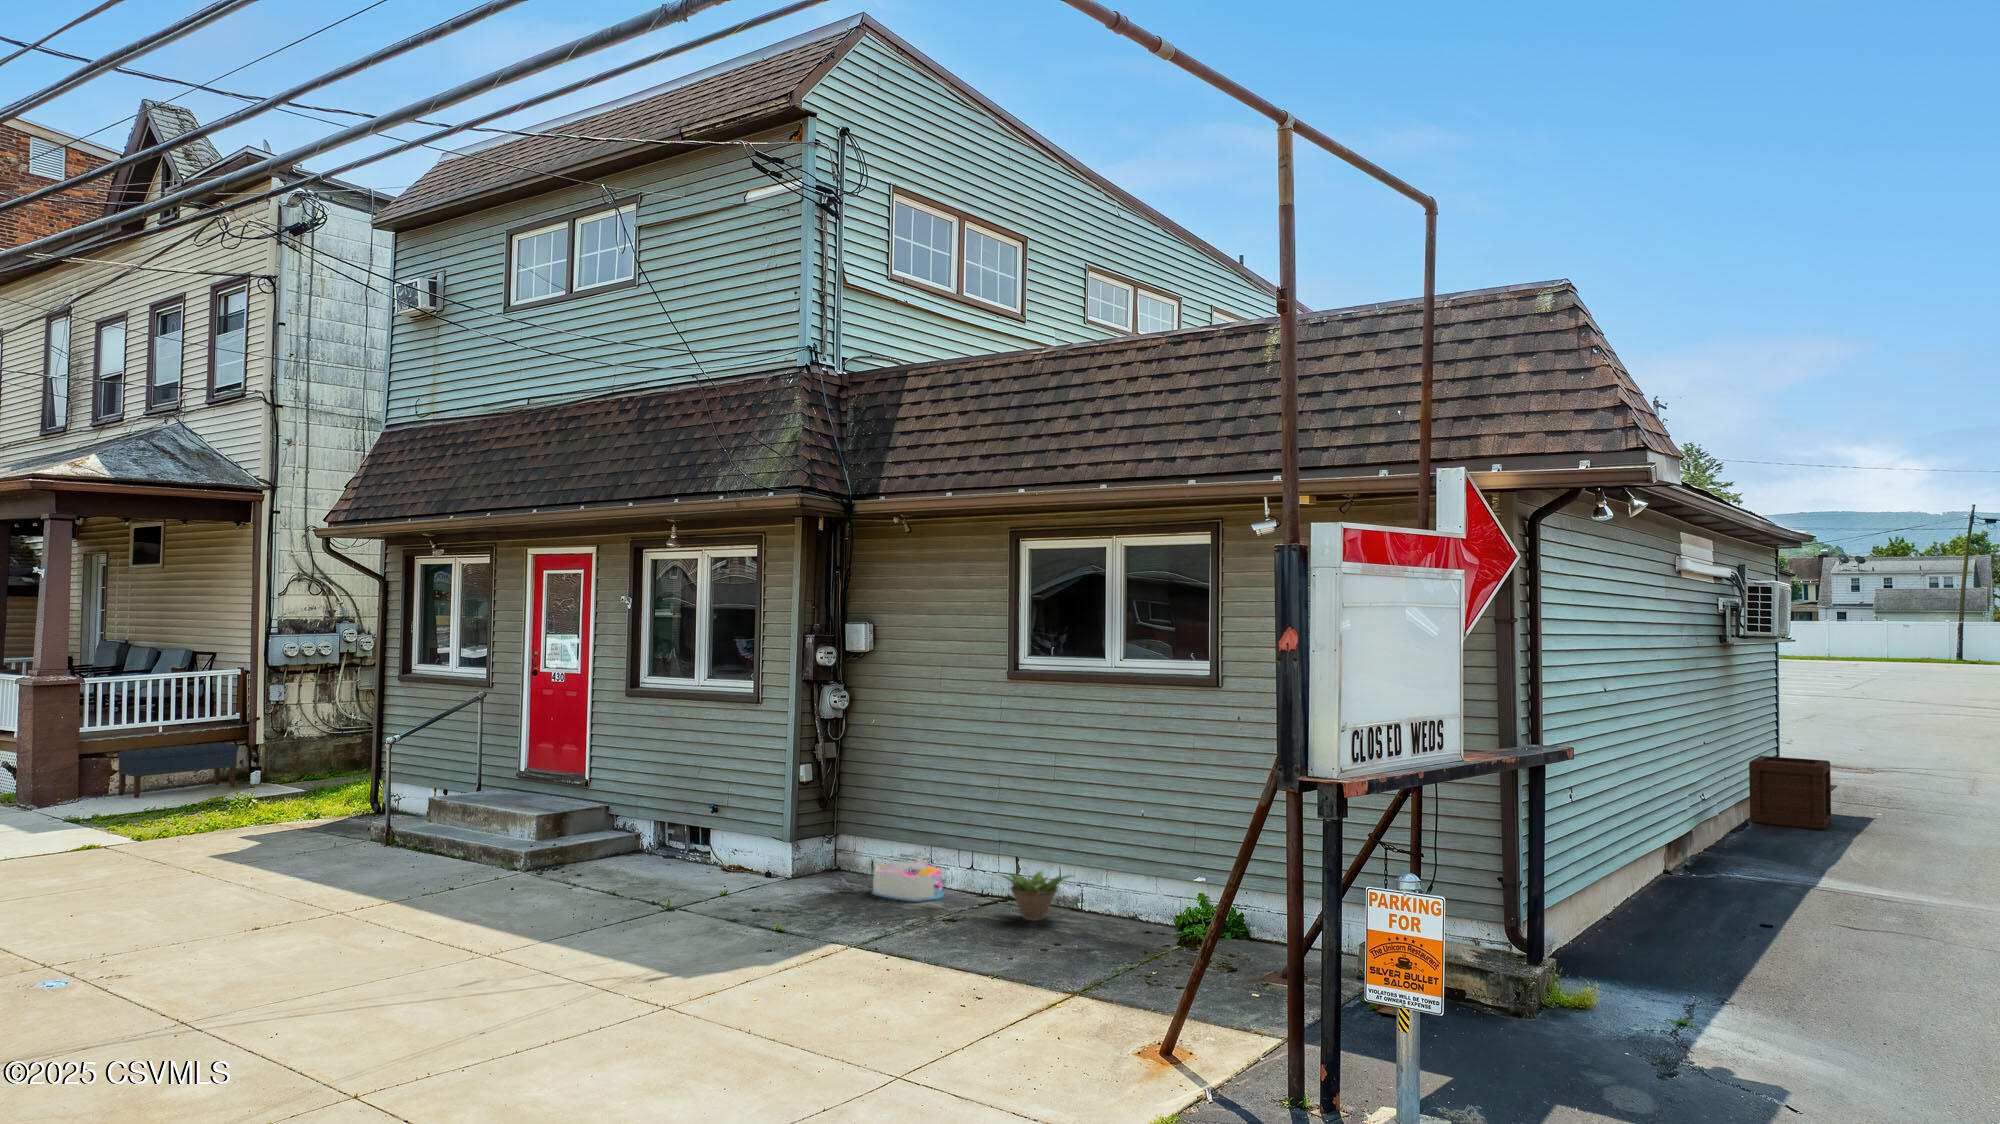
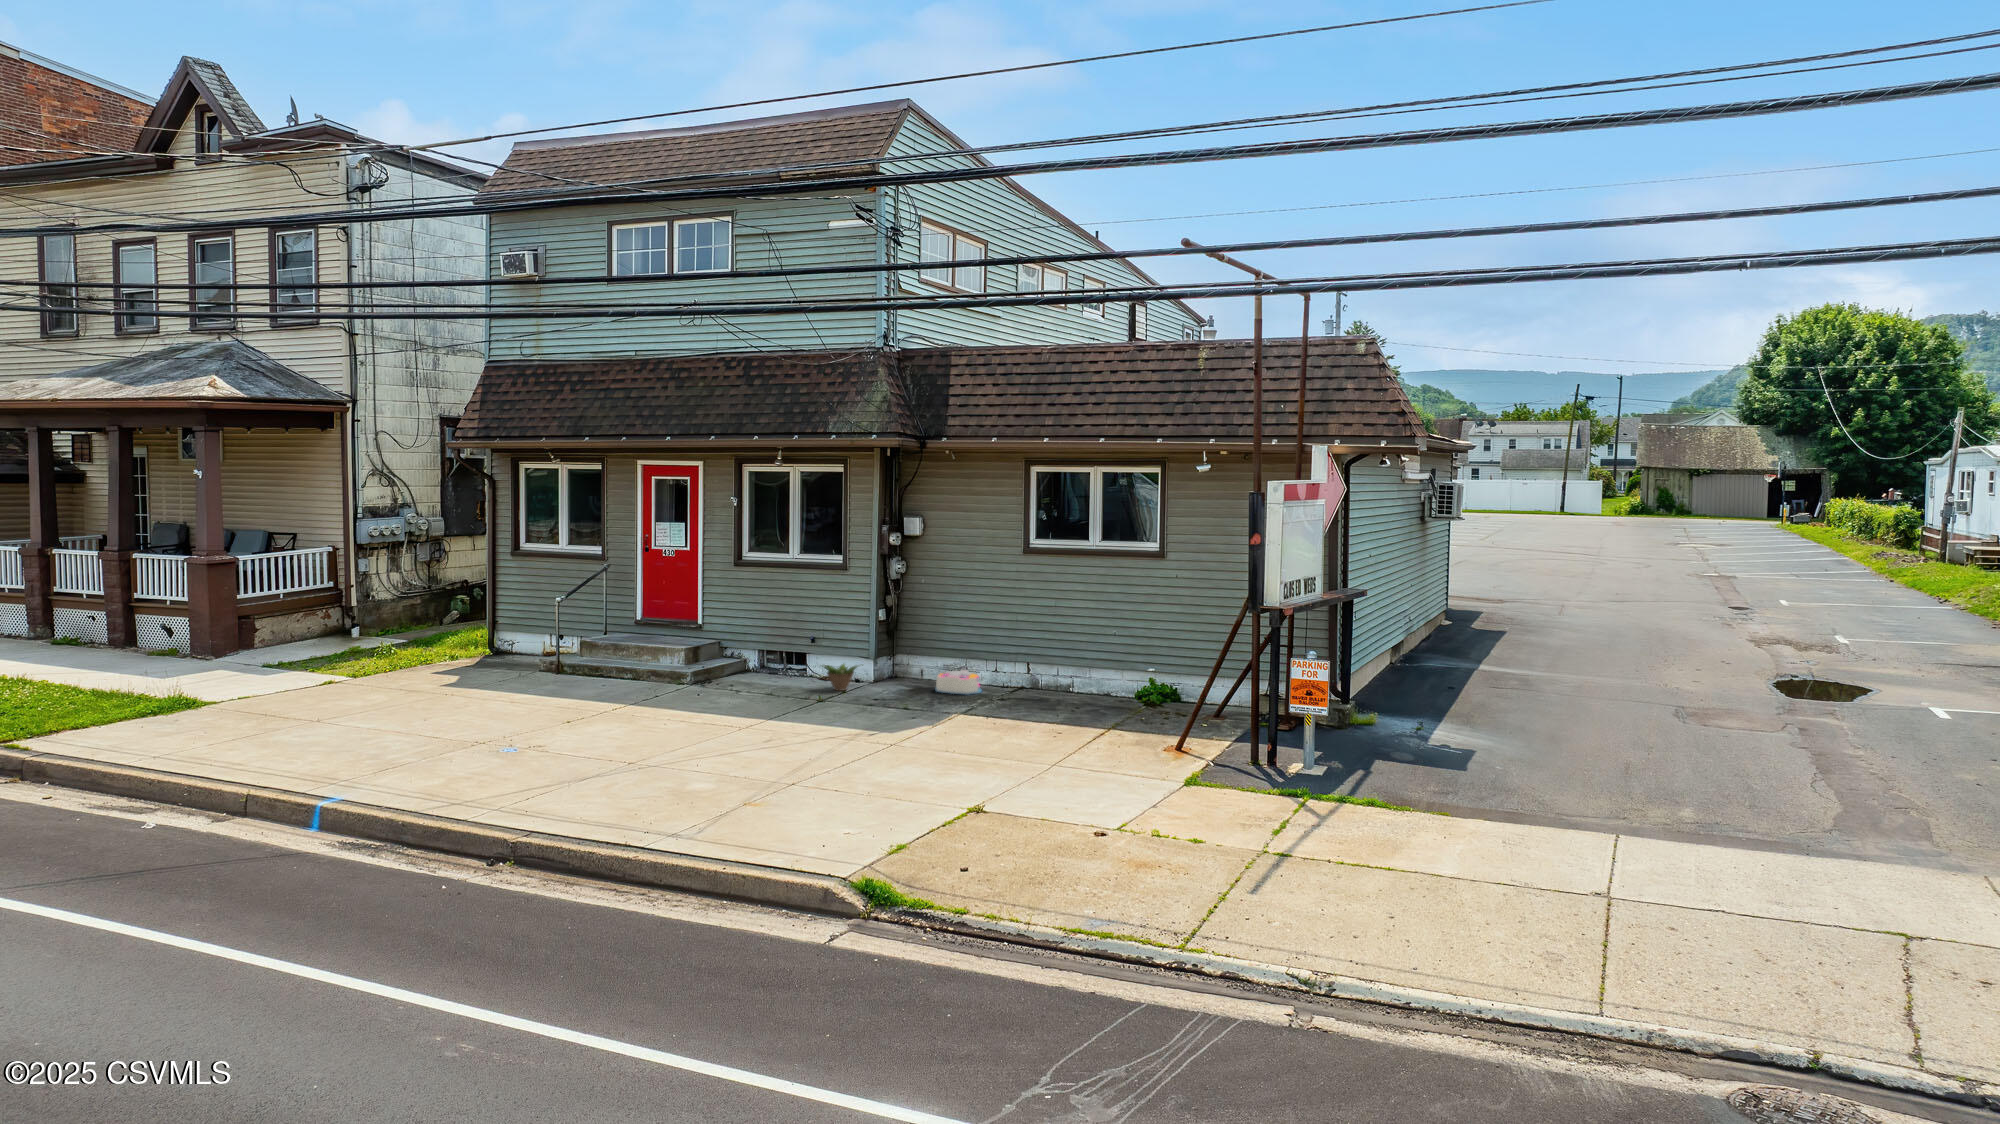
bench: present [118,743,238,798] -> none [257,606,347,650]
wooden crate: present [1749,756,1831,830] -> none [1431,595,1479,639]
decorative plant: present [1002,871,1074,921] -> present [822,664,863,691]

